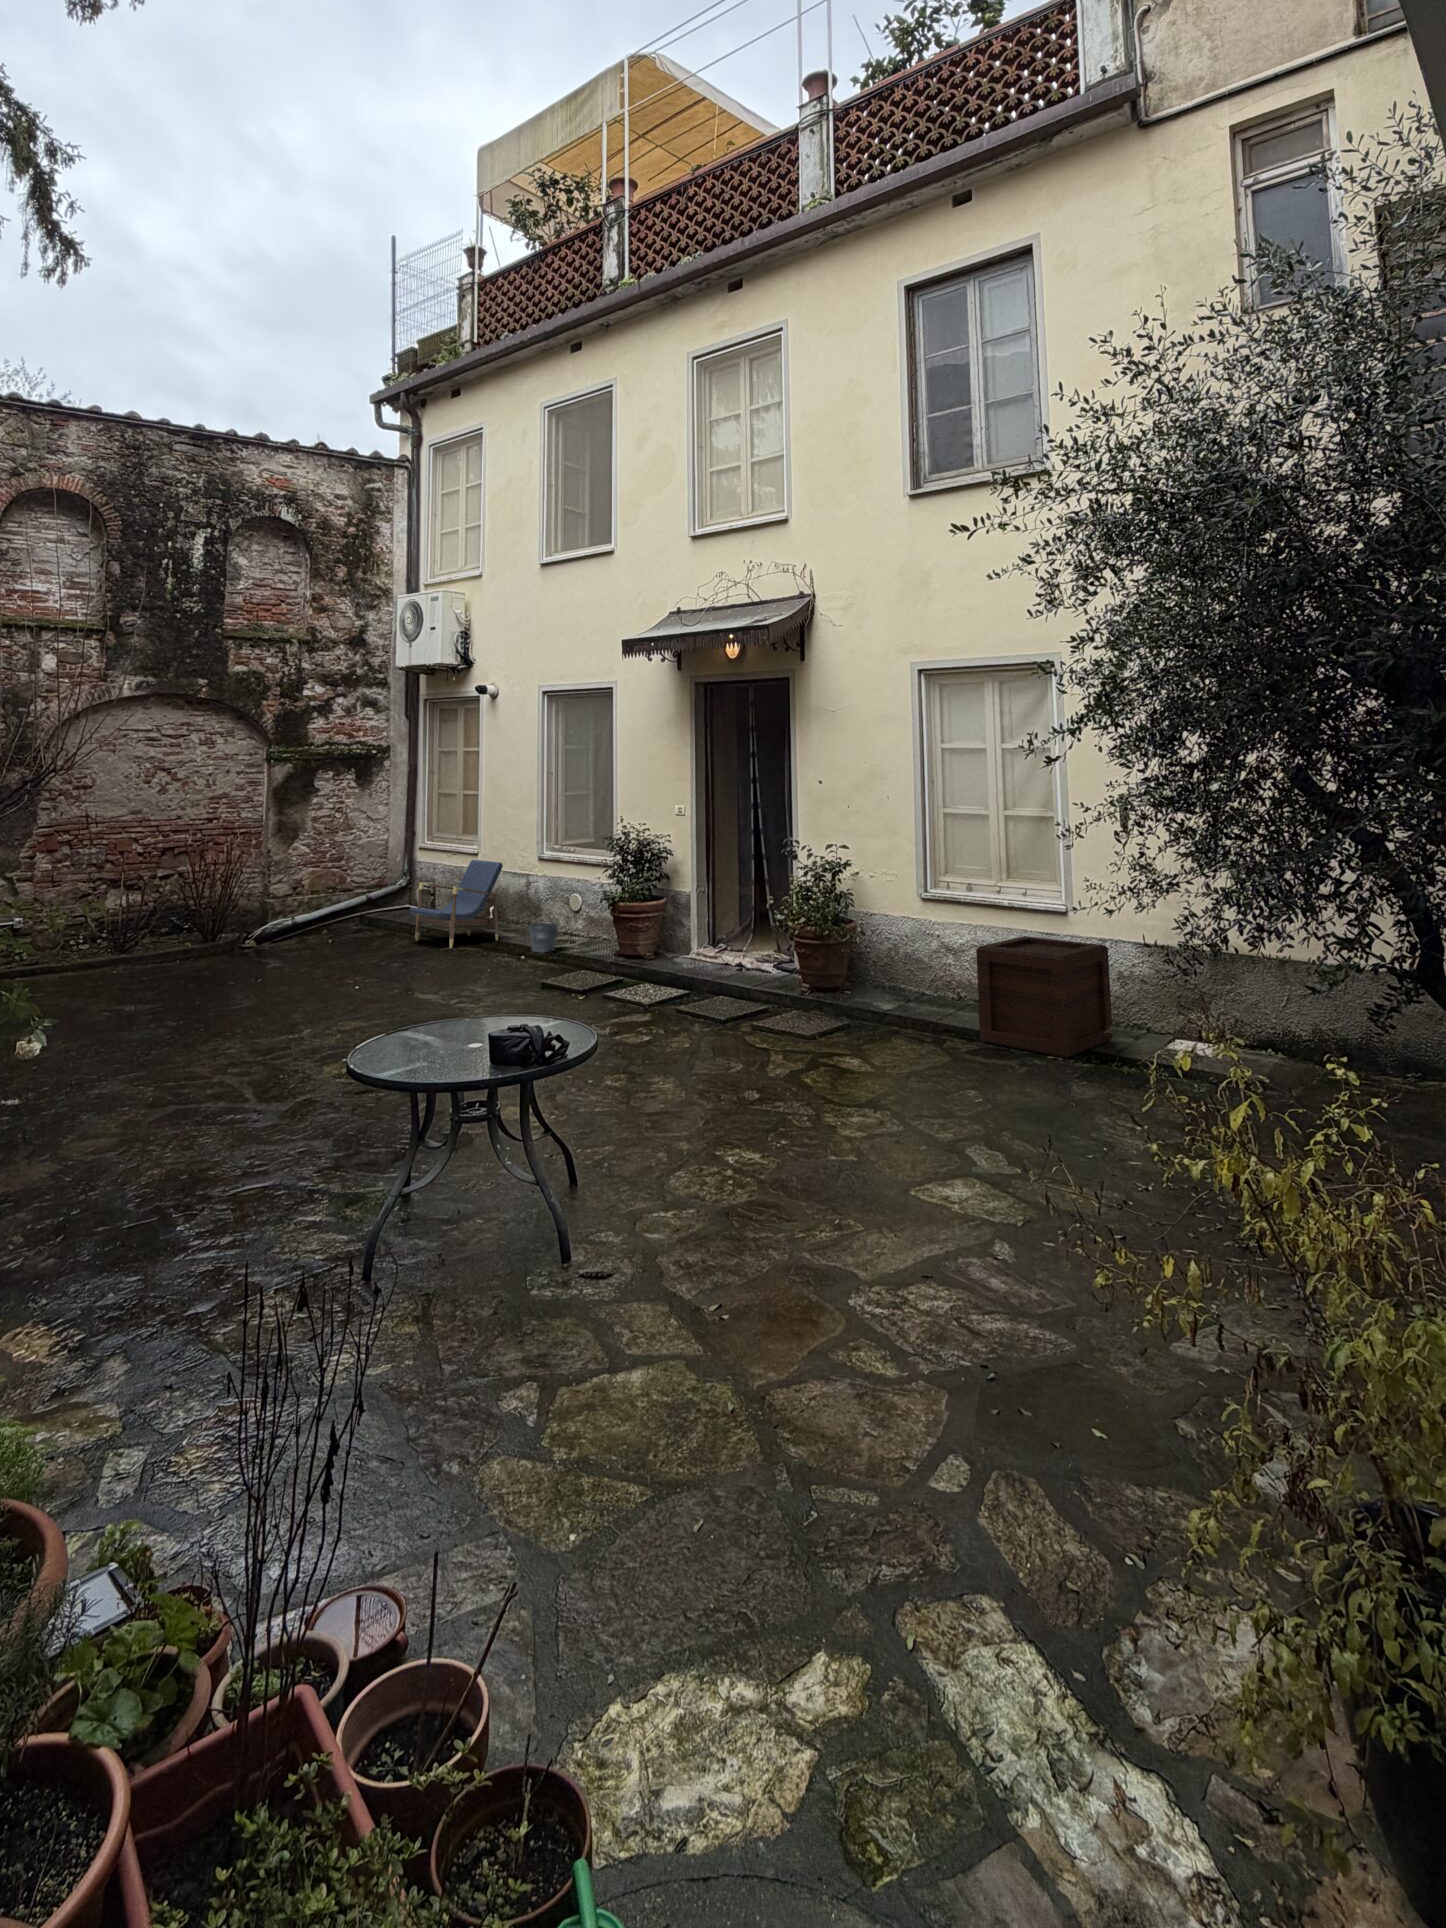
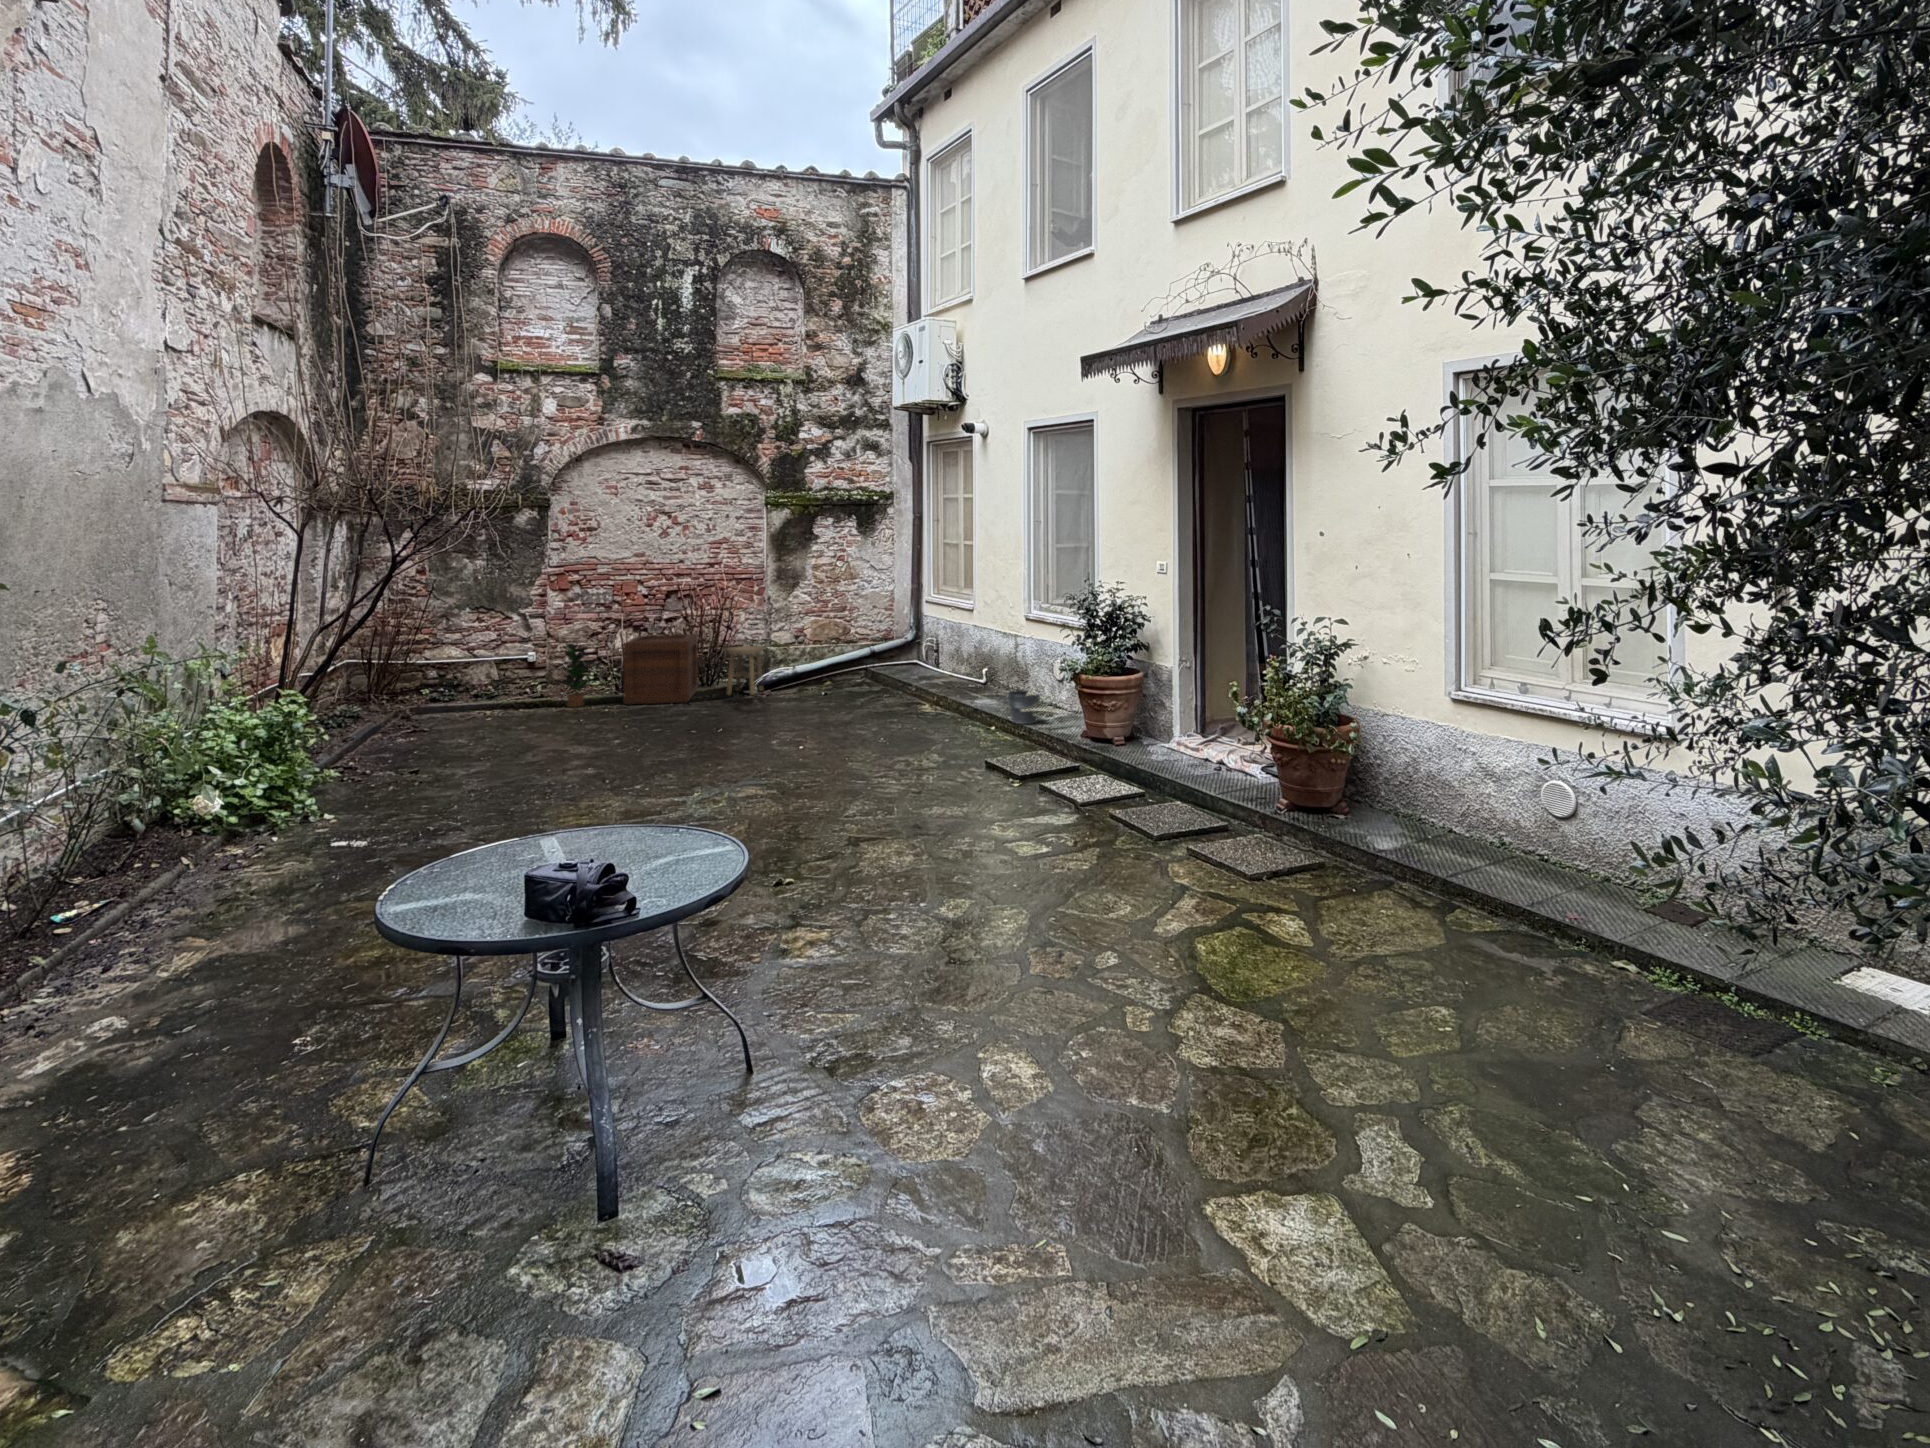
lounge chair: present [409,860,503,948] -> none [894,614,992,711]
stool: none [230,898,267,947] -> present [727,646,763,695]
potted plant: none [55,899,100,966] -> present [556,643,596,707]
wooden crate: present [976,936,1113,1058] -> present [623,634,698,705]

